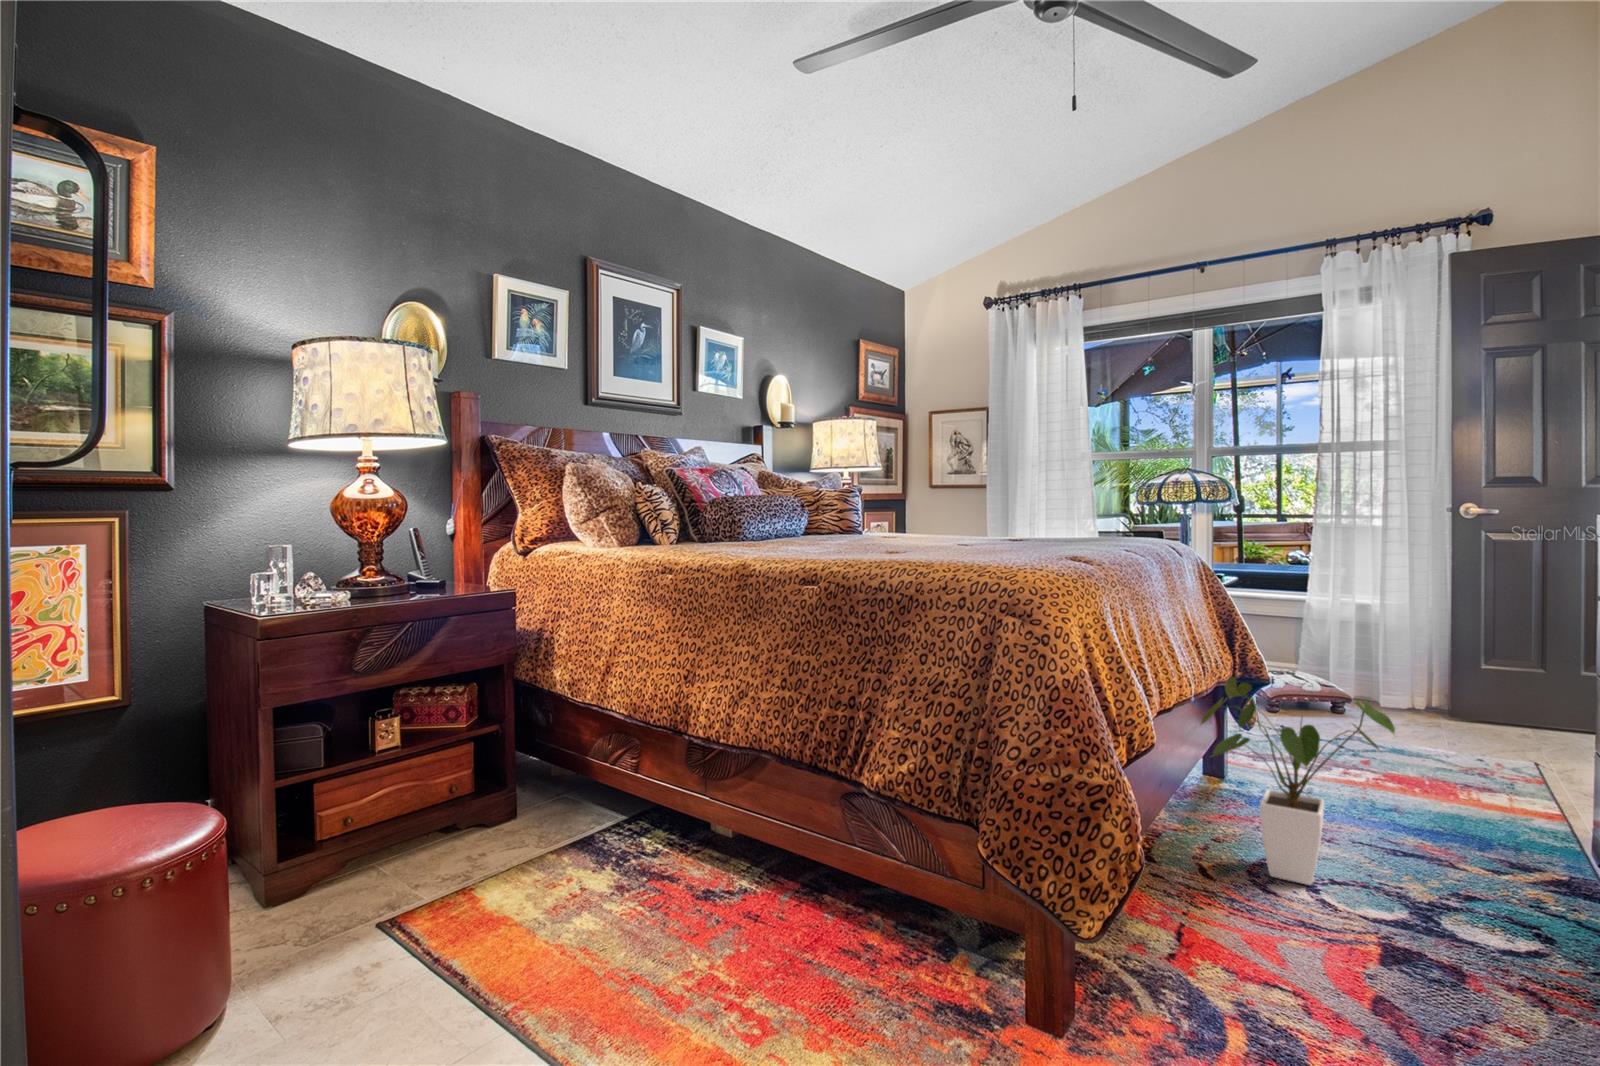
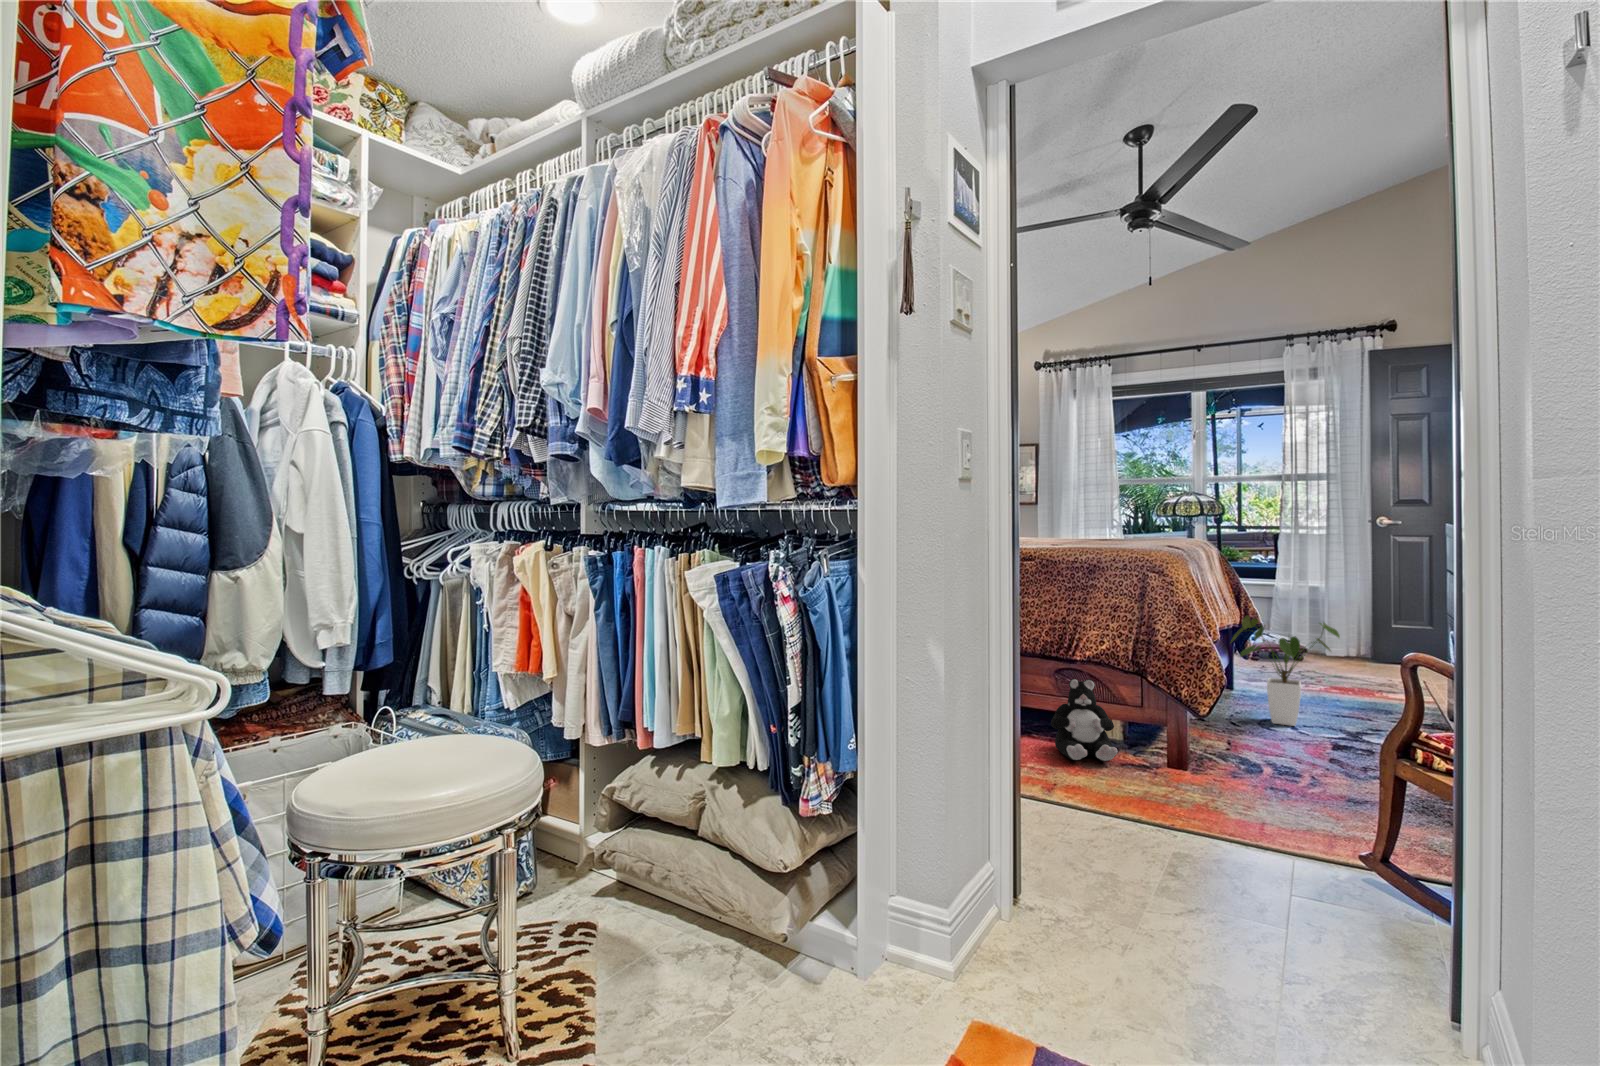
plush toy: none [813,823,930,1011] -> present [1051,679,1118,761]

